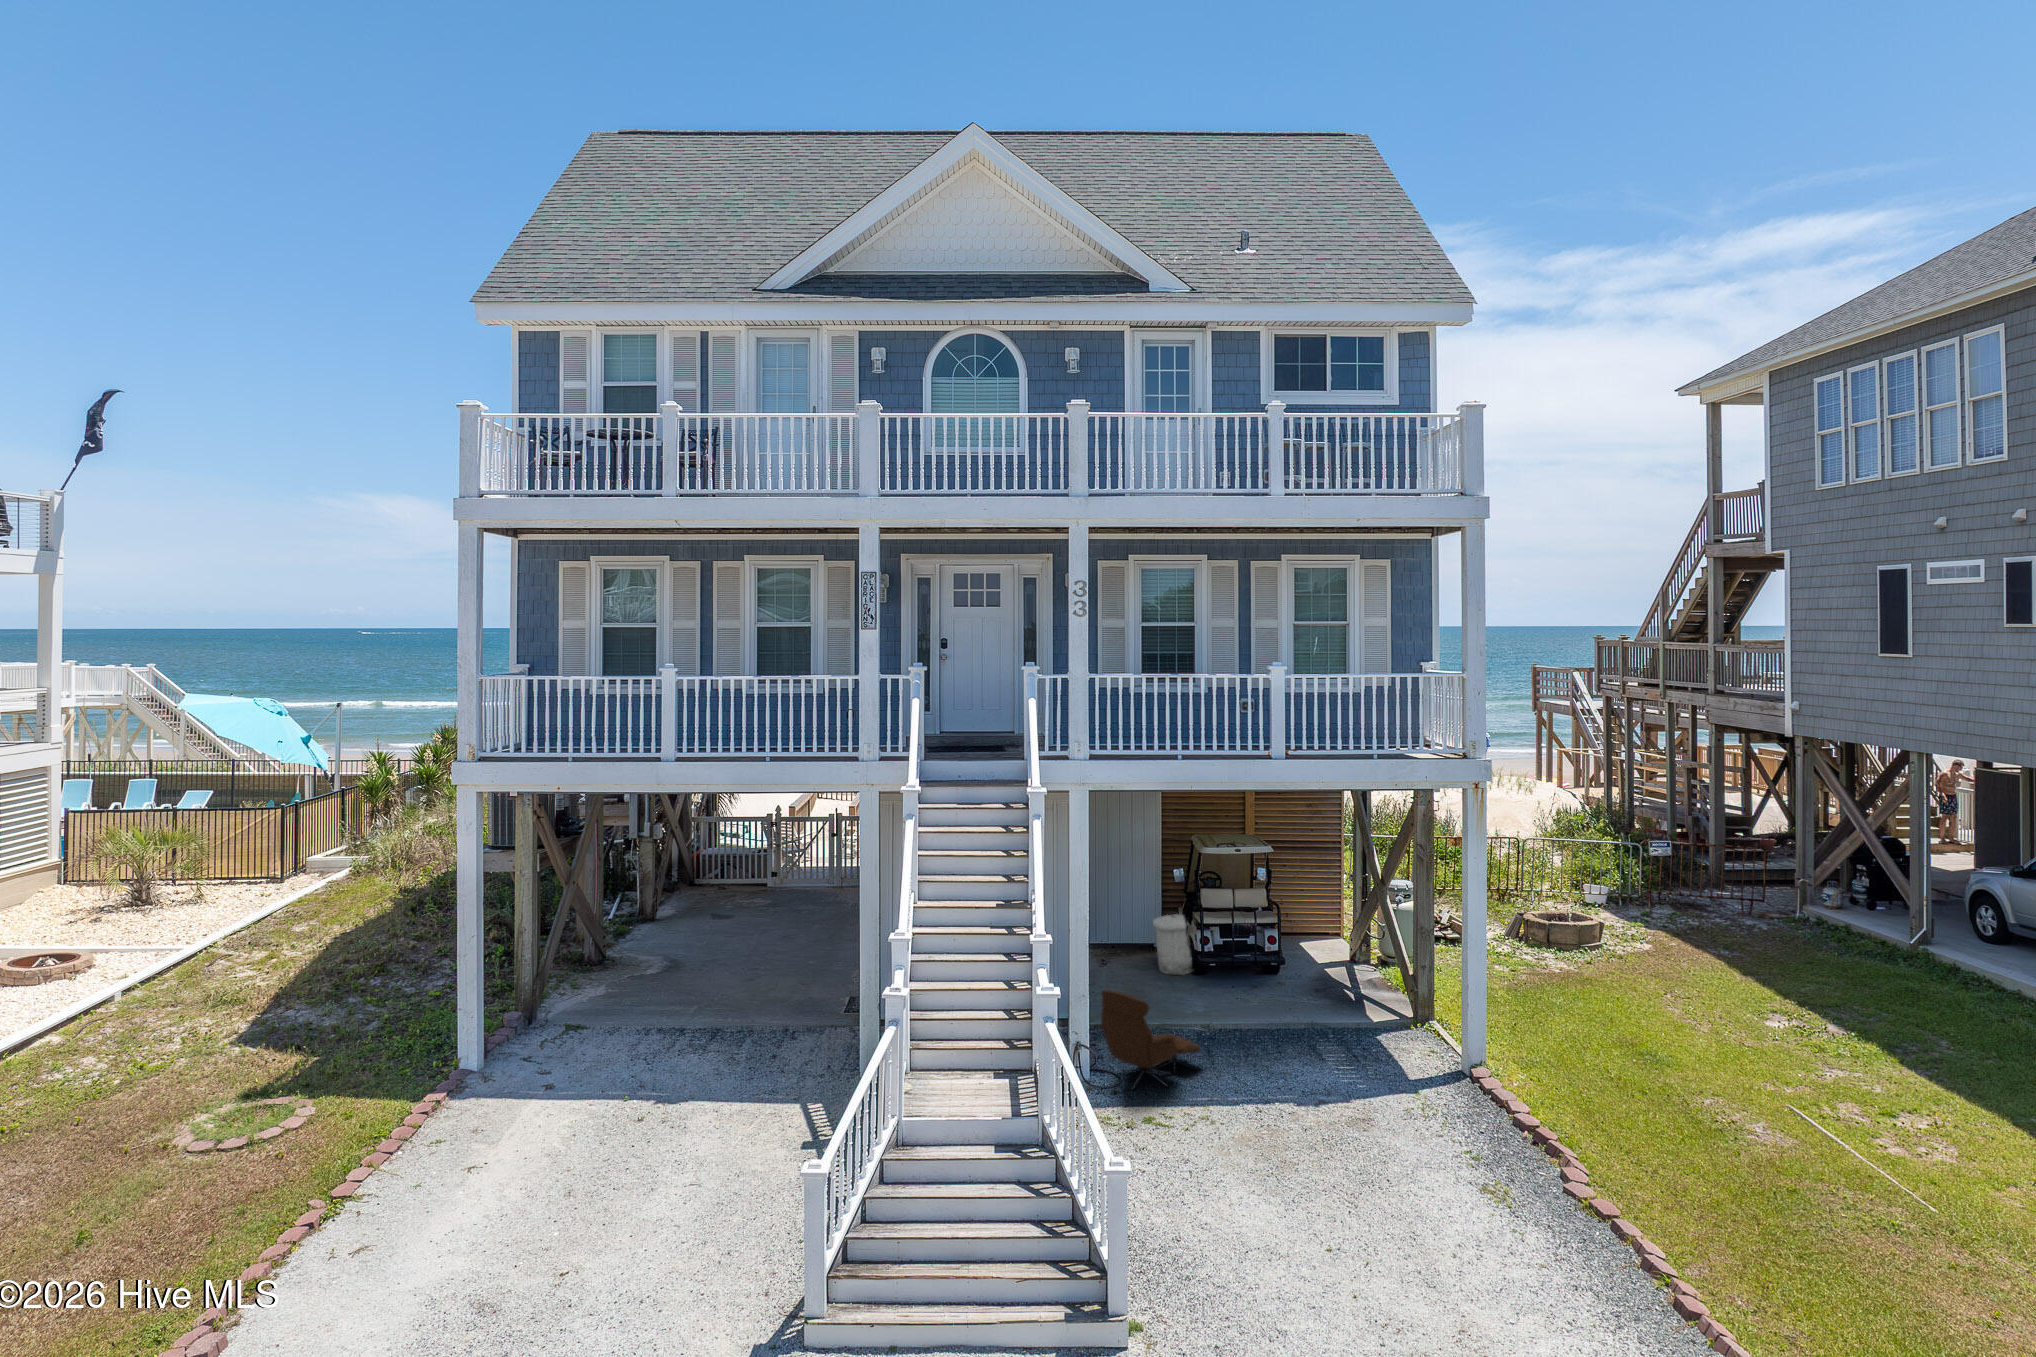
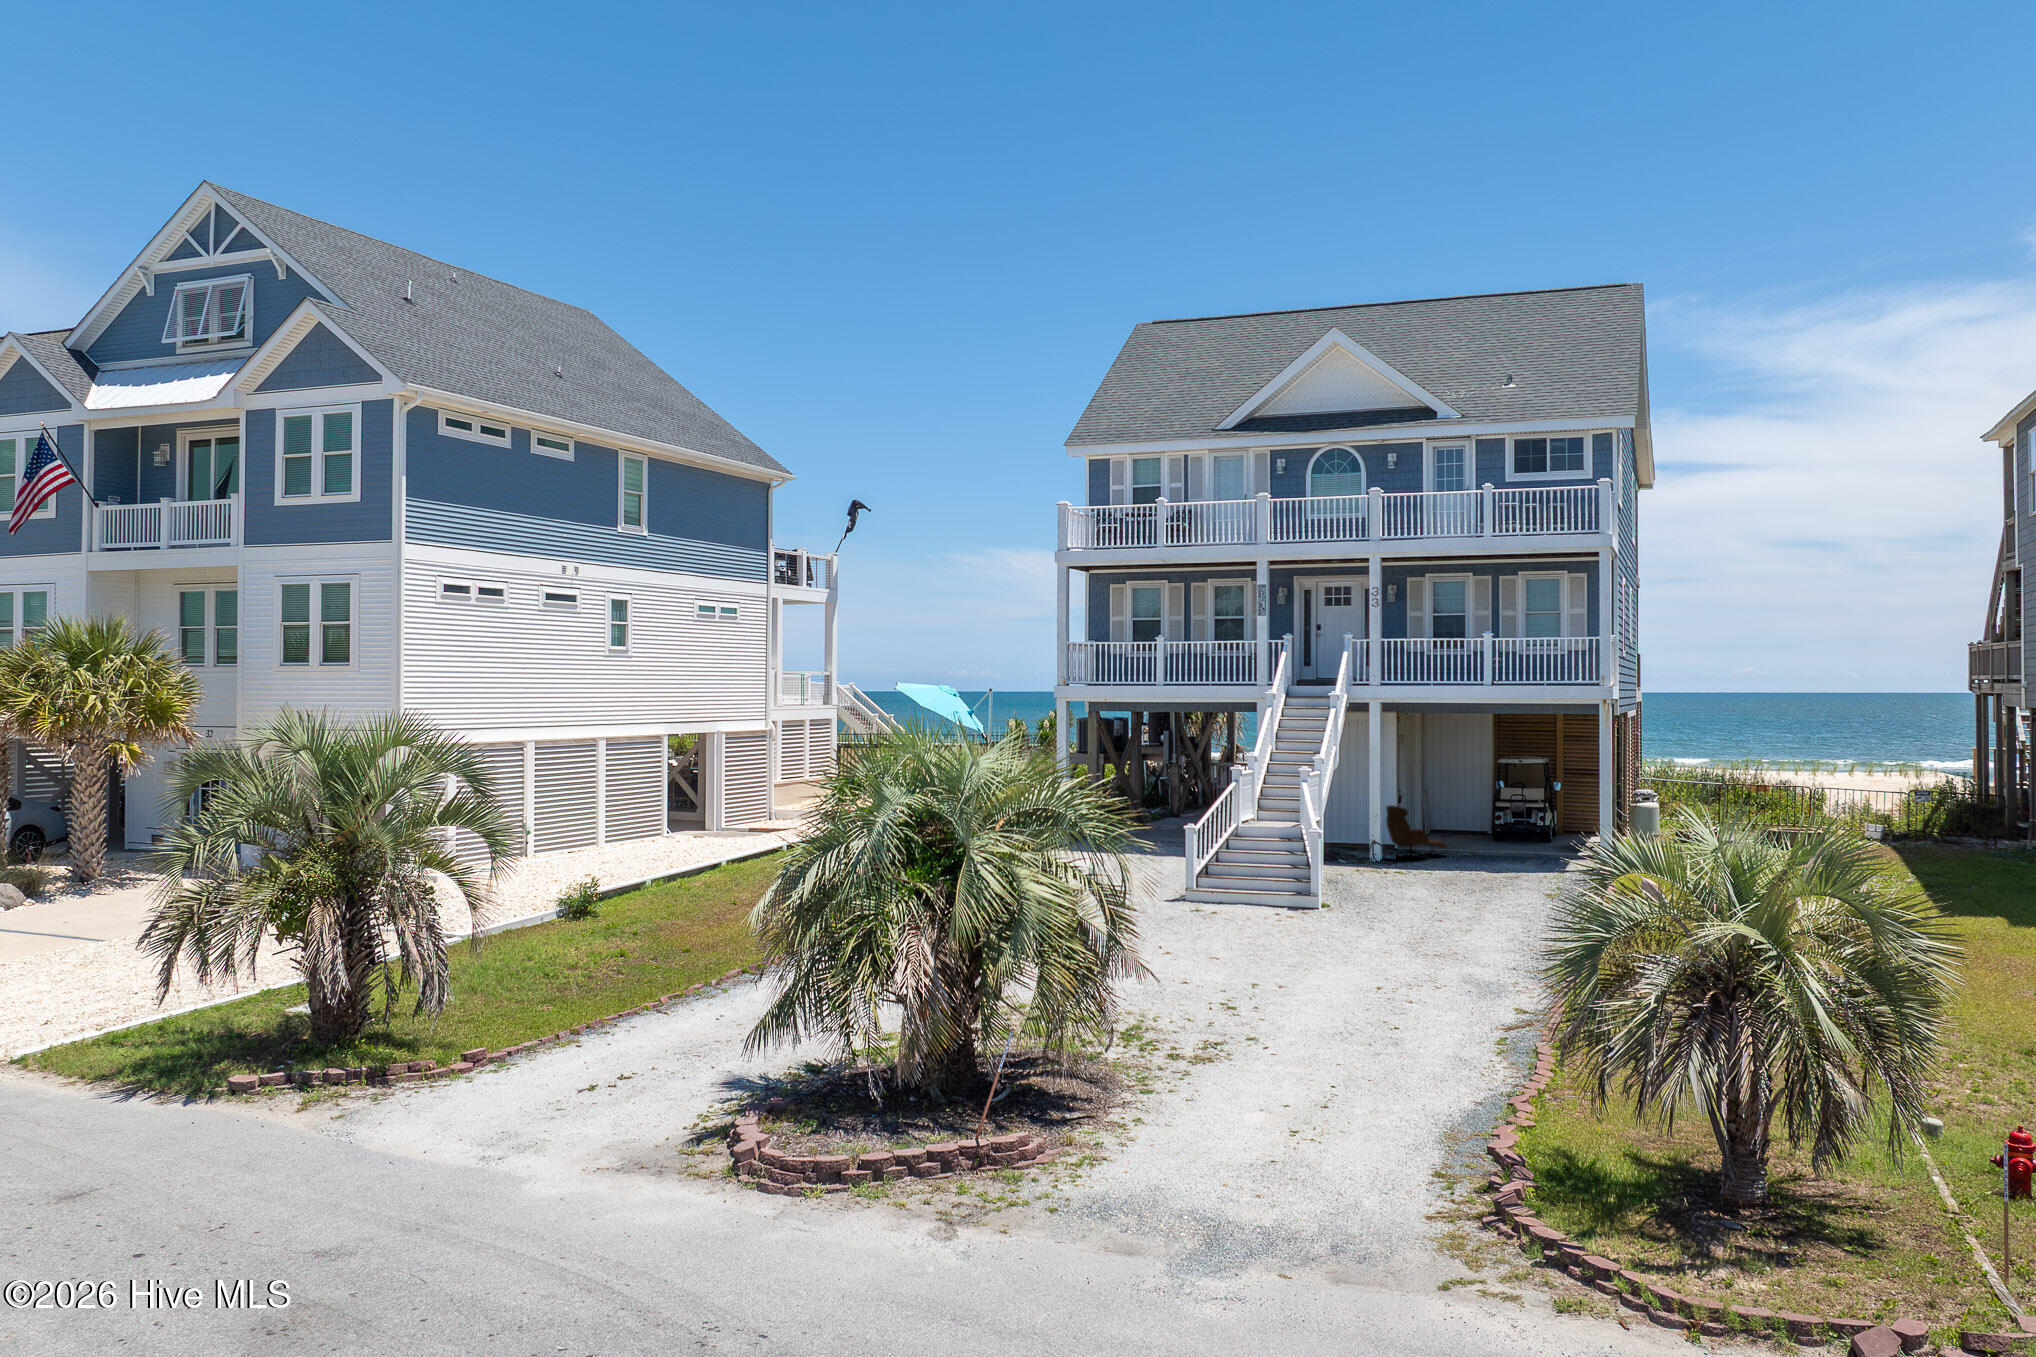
trash can: present [1153,914,1192,975] -> none [1458,800,1488,837]

